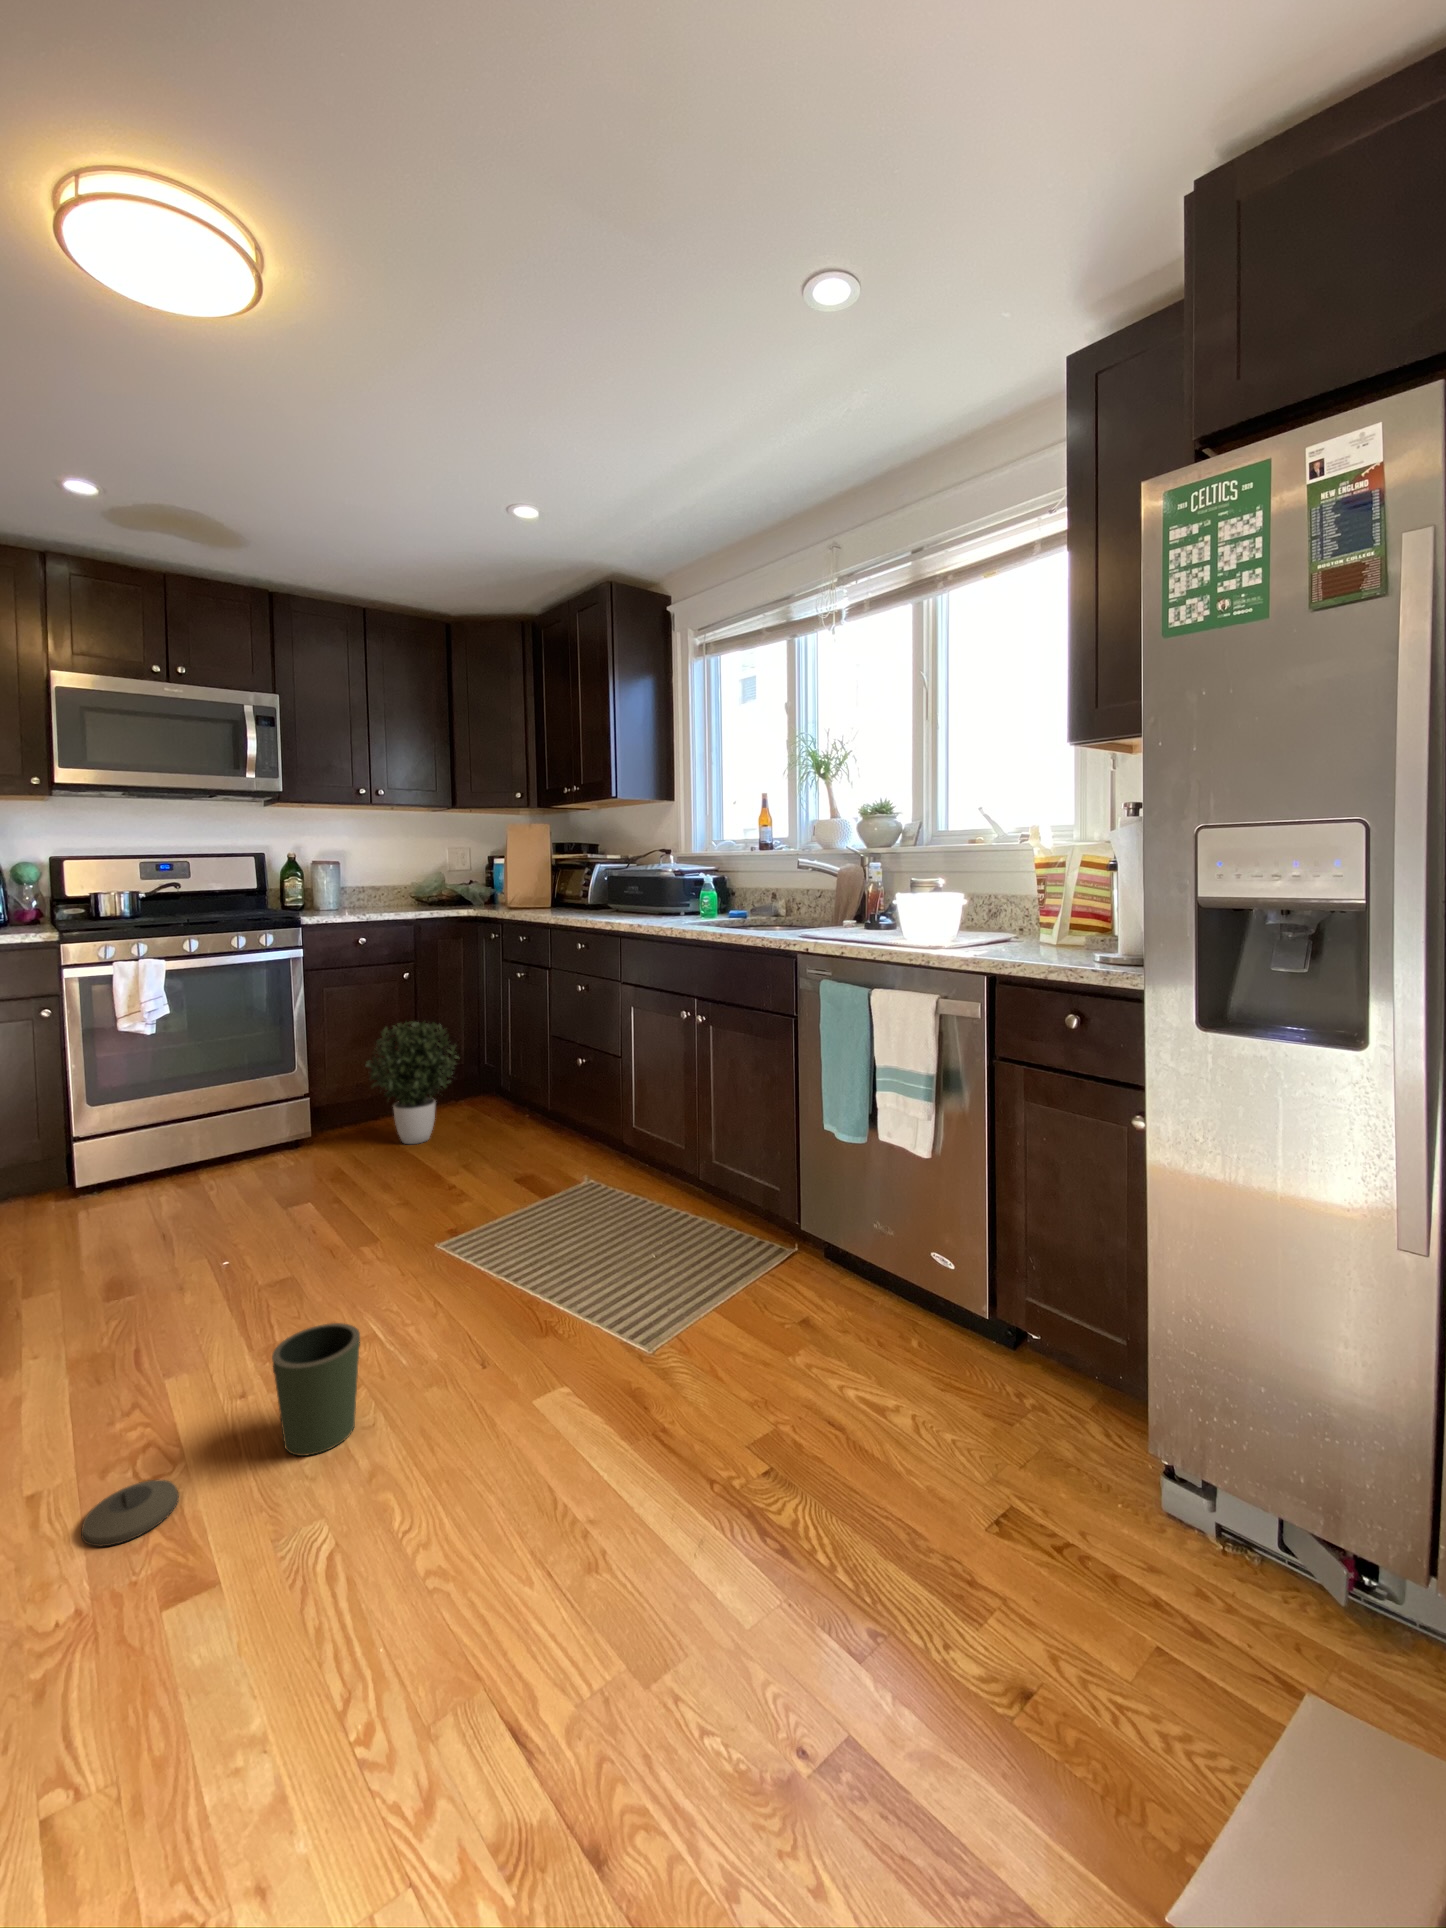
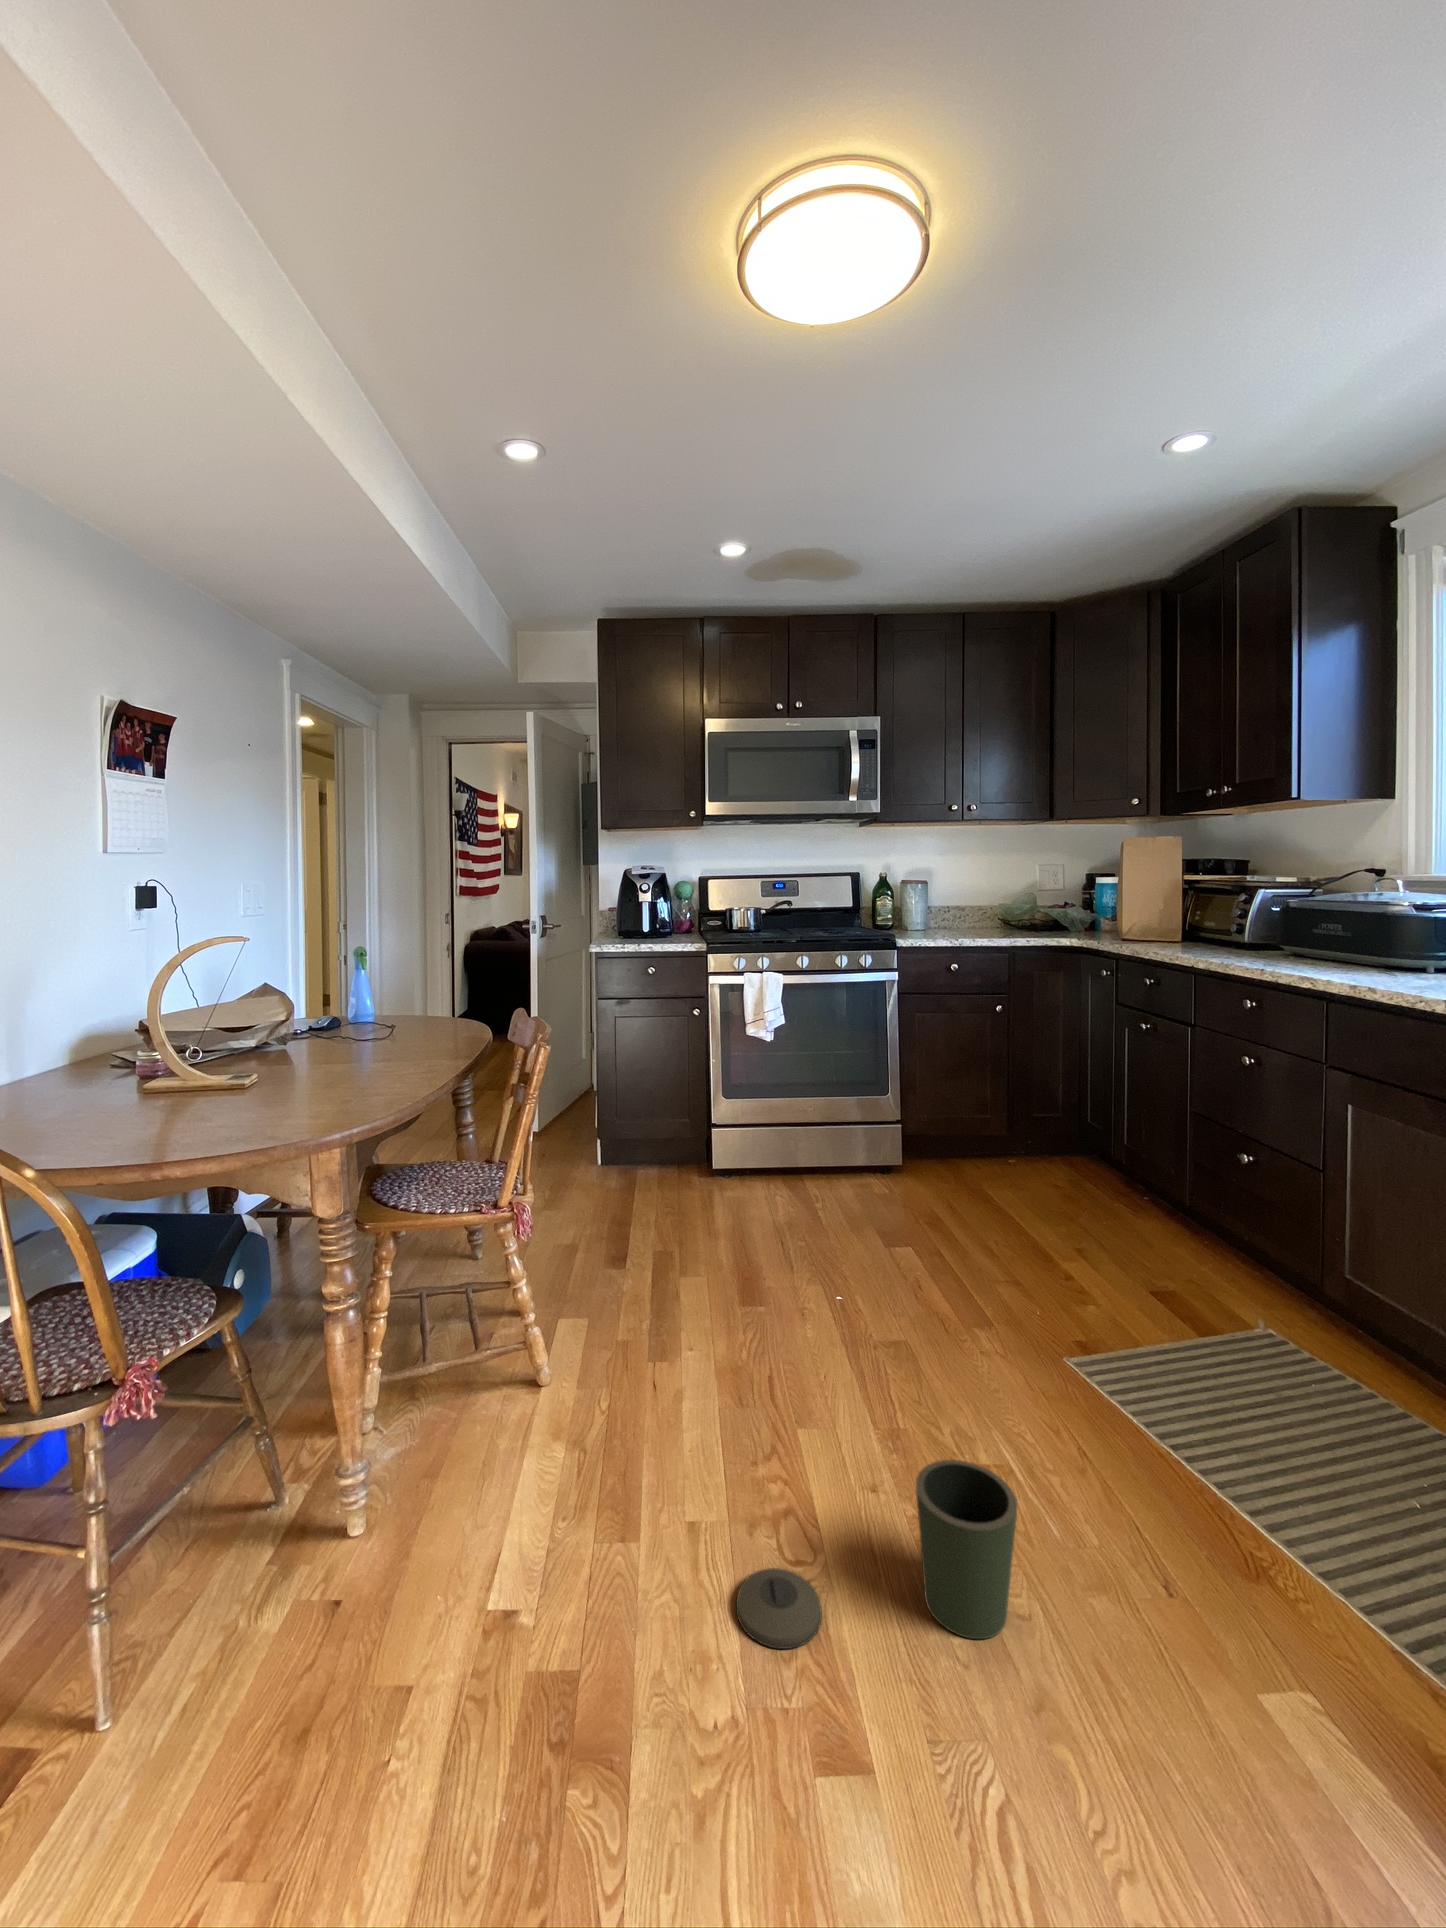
potted plant: present [366,1021,460,1144] -> none [959,1060,1065,1204]

